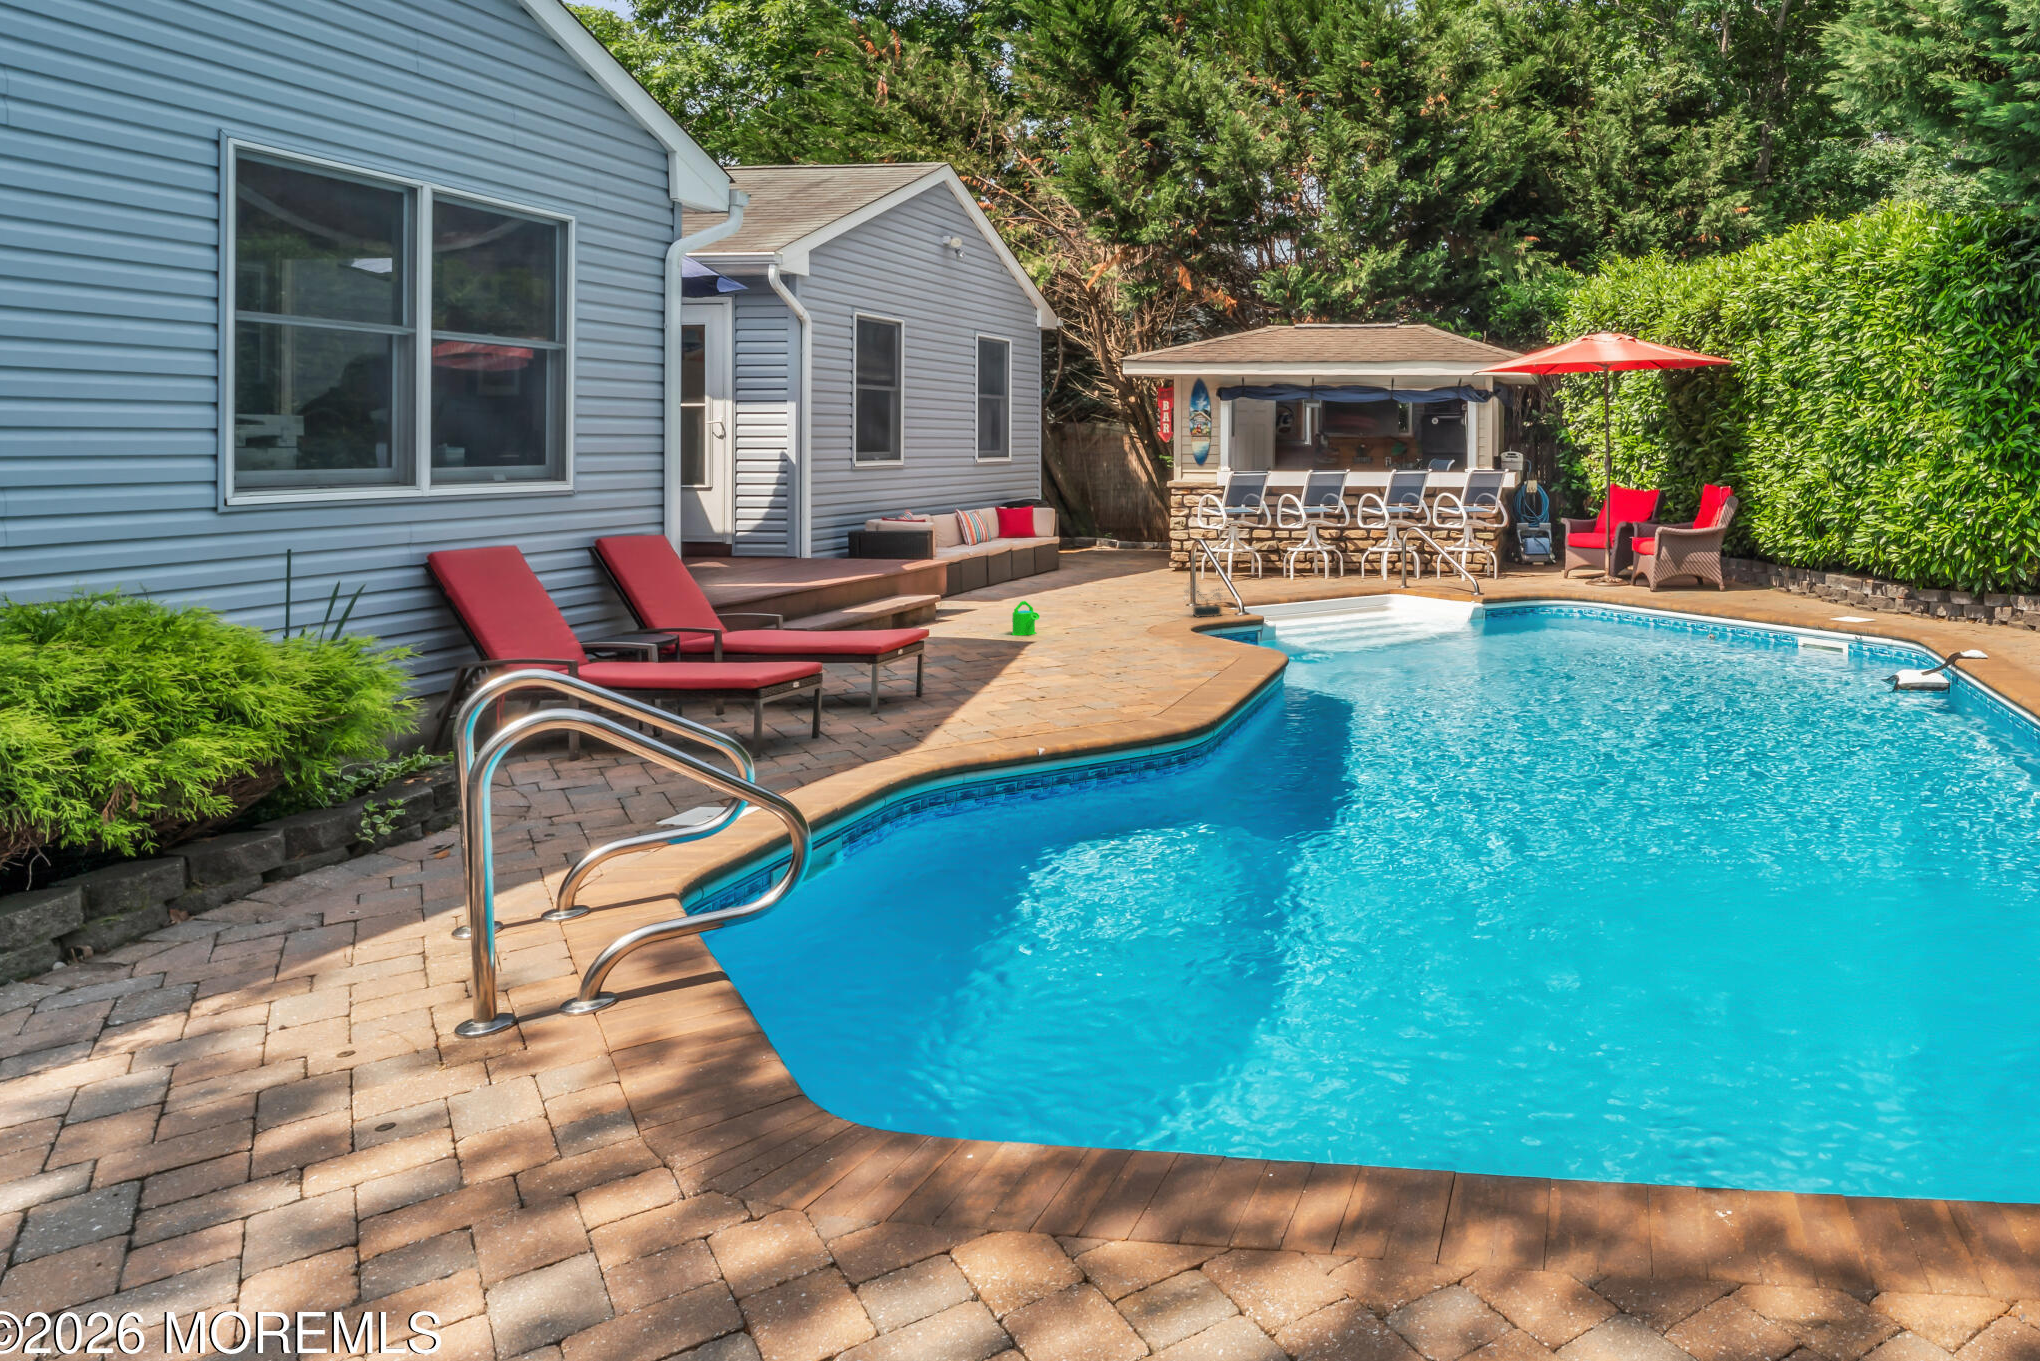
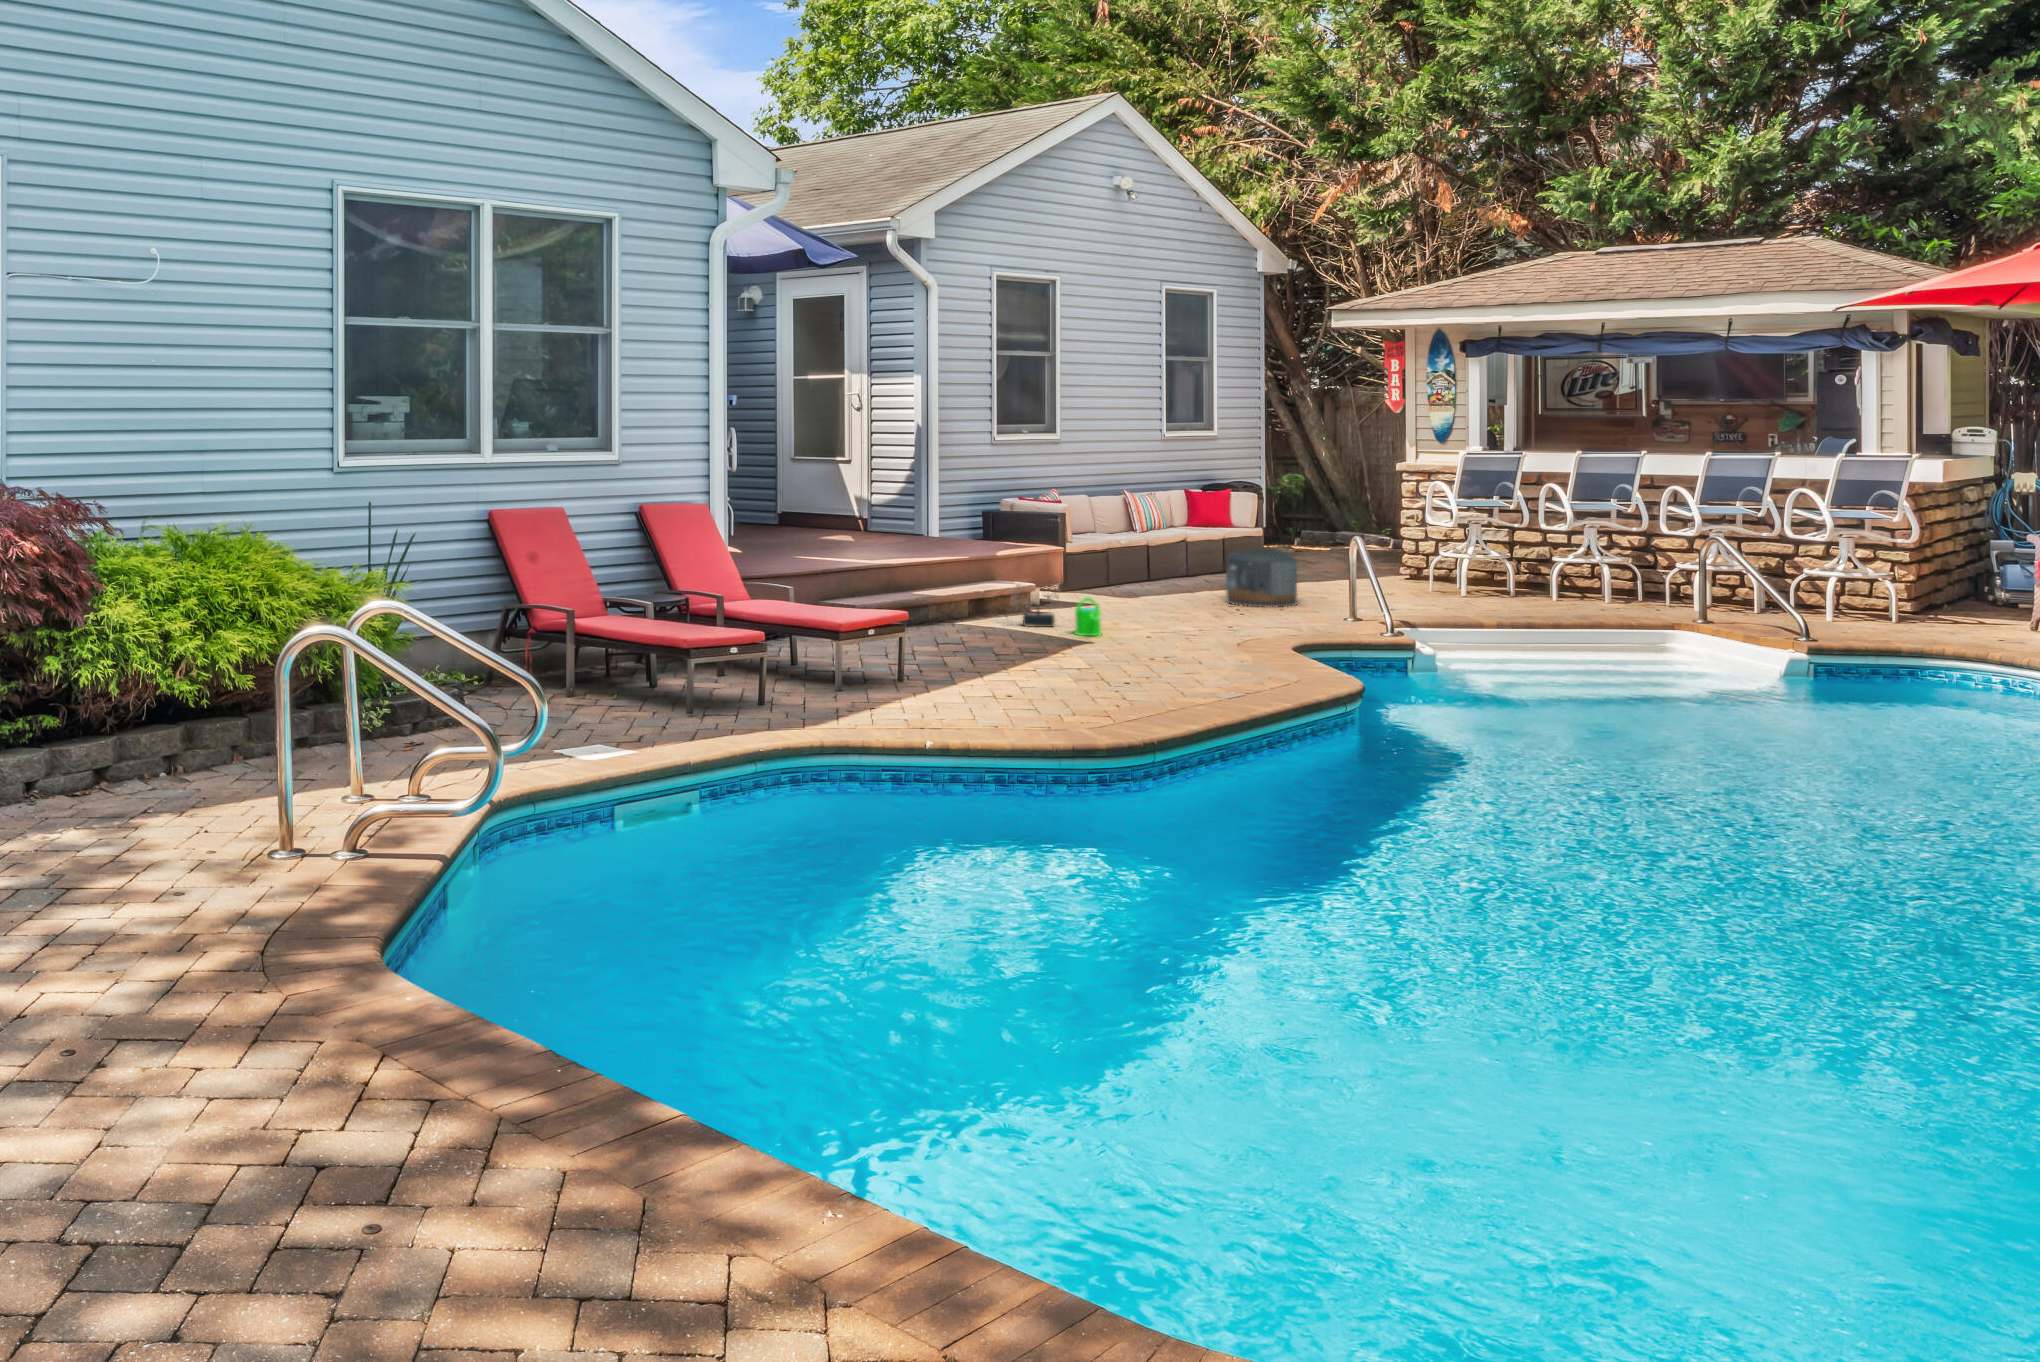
pouf: none [1089,553,1145,601] -> present [1226,549,1297,607]
decorative plant: present [1184,583,1222,617] -> present [1014,585,1060,627]

